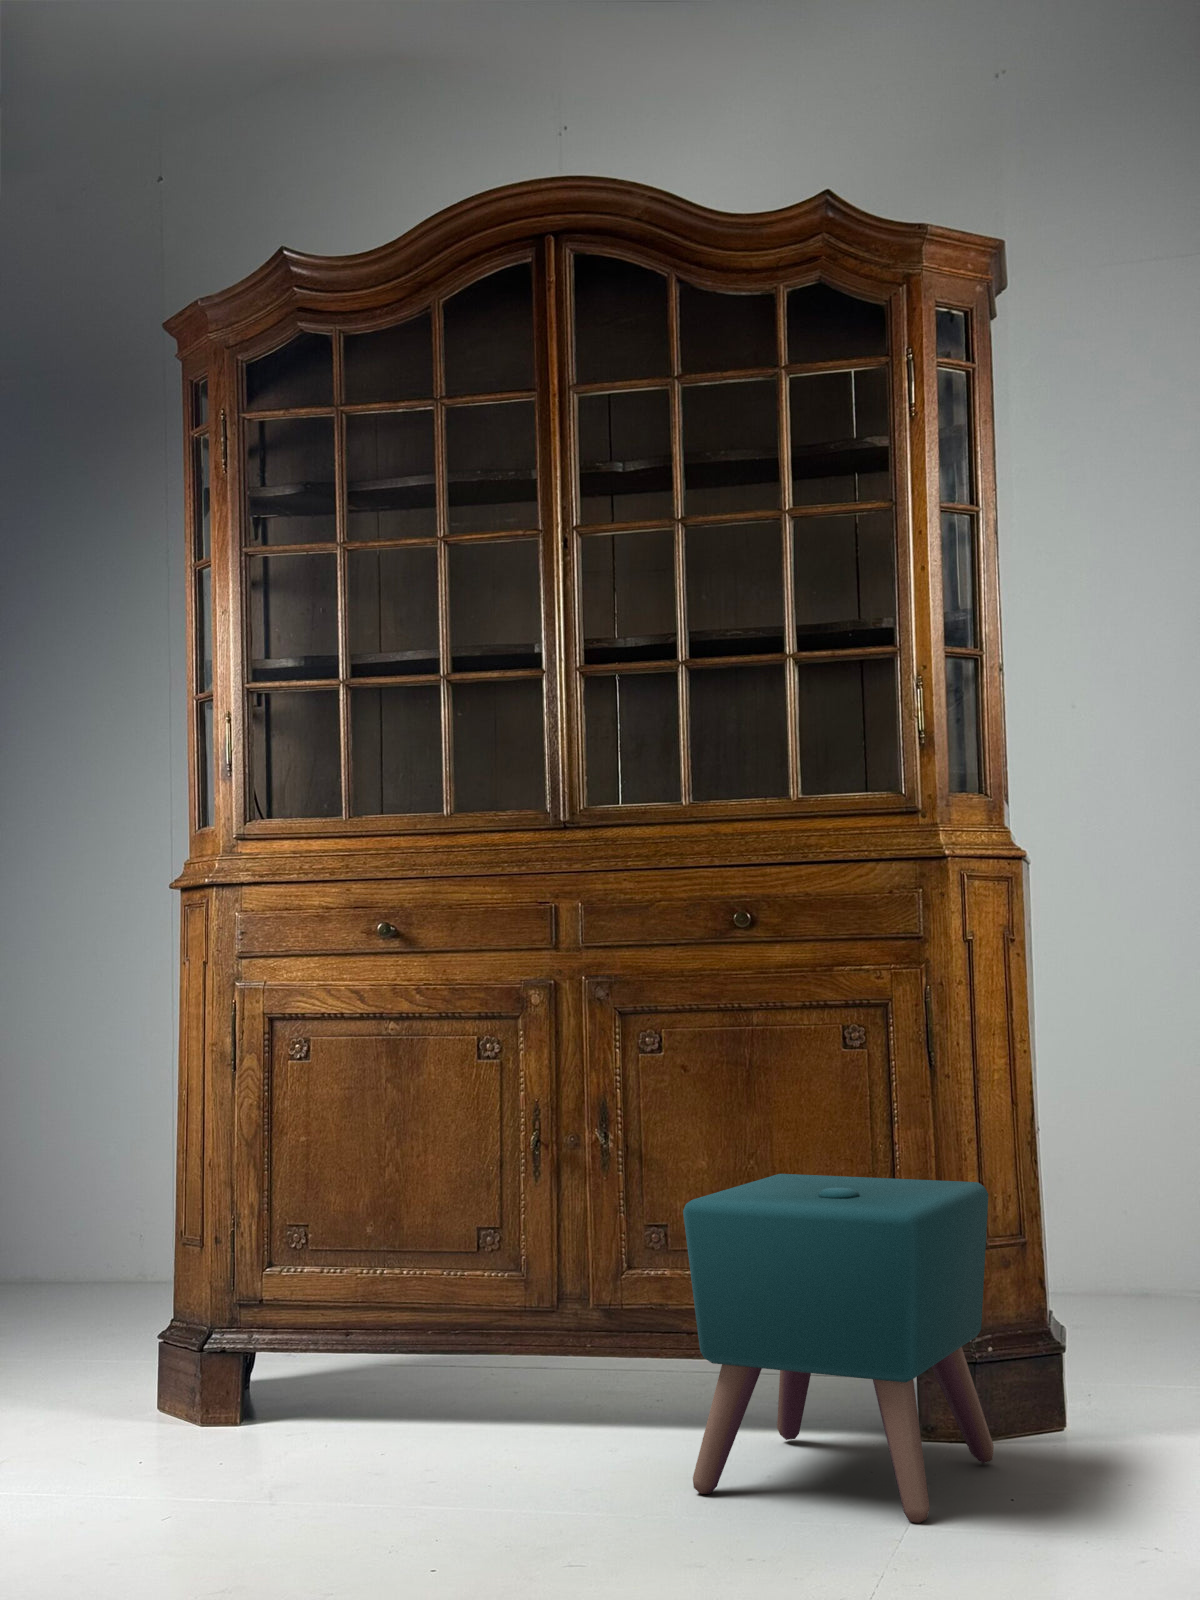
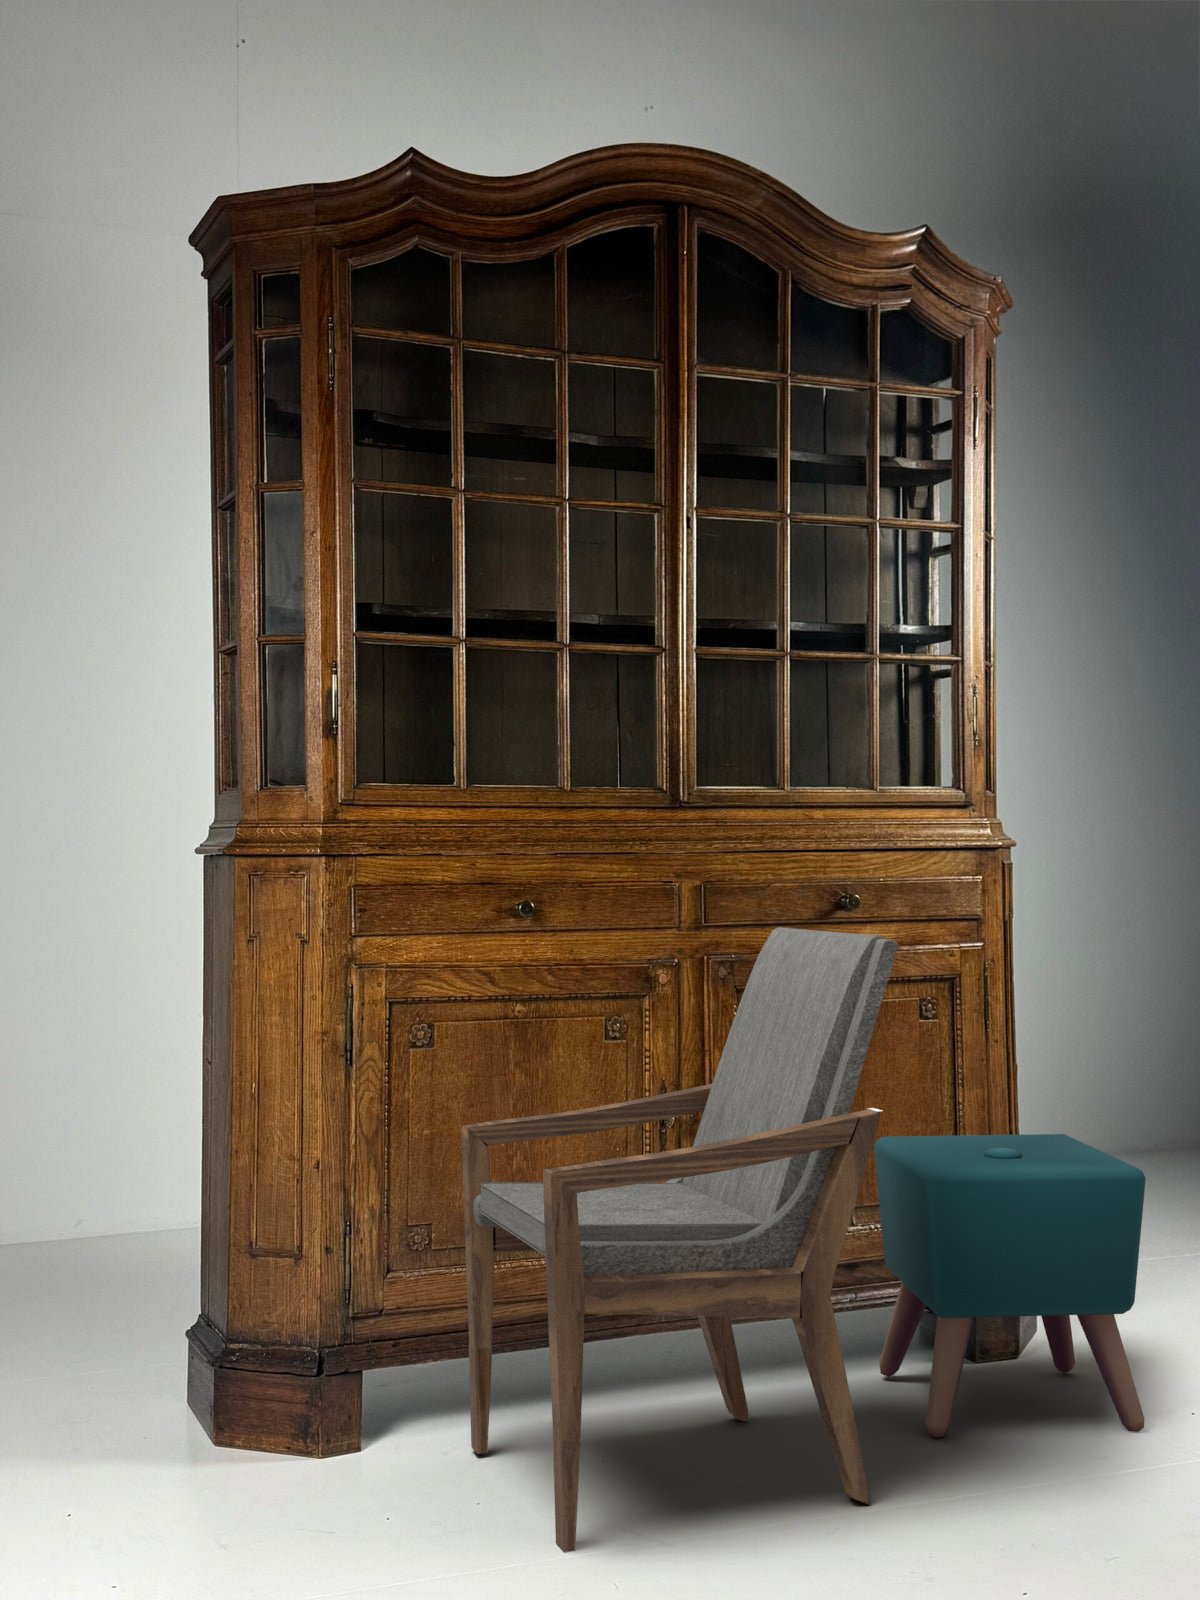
armchair: none [176,942,602,1532] -> present [462,927,899,1552]

